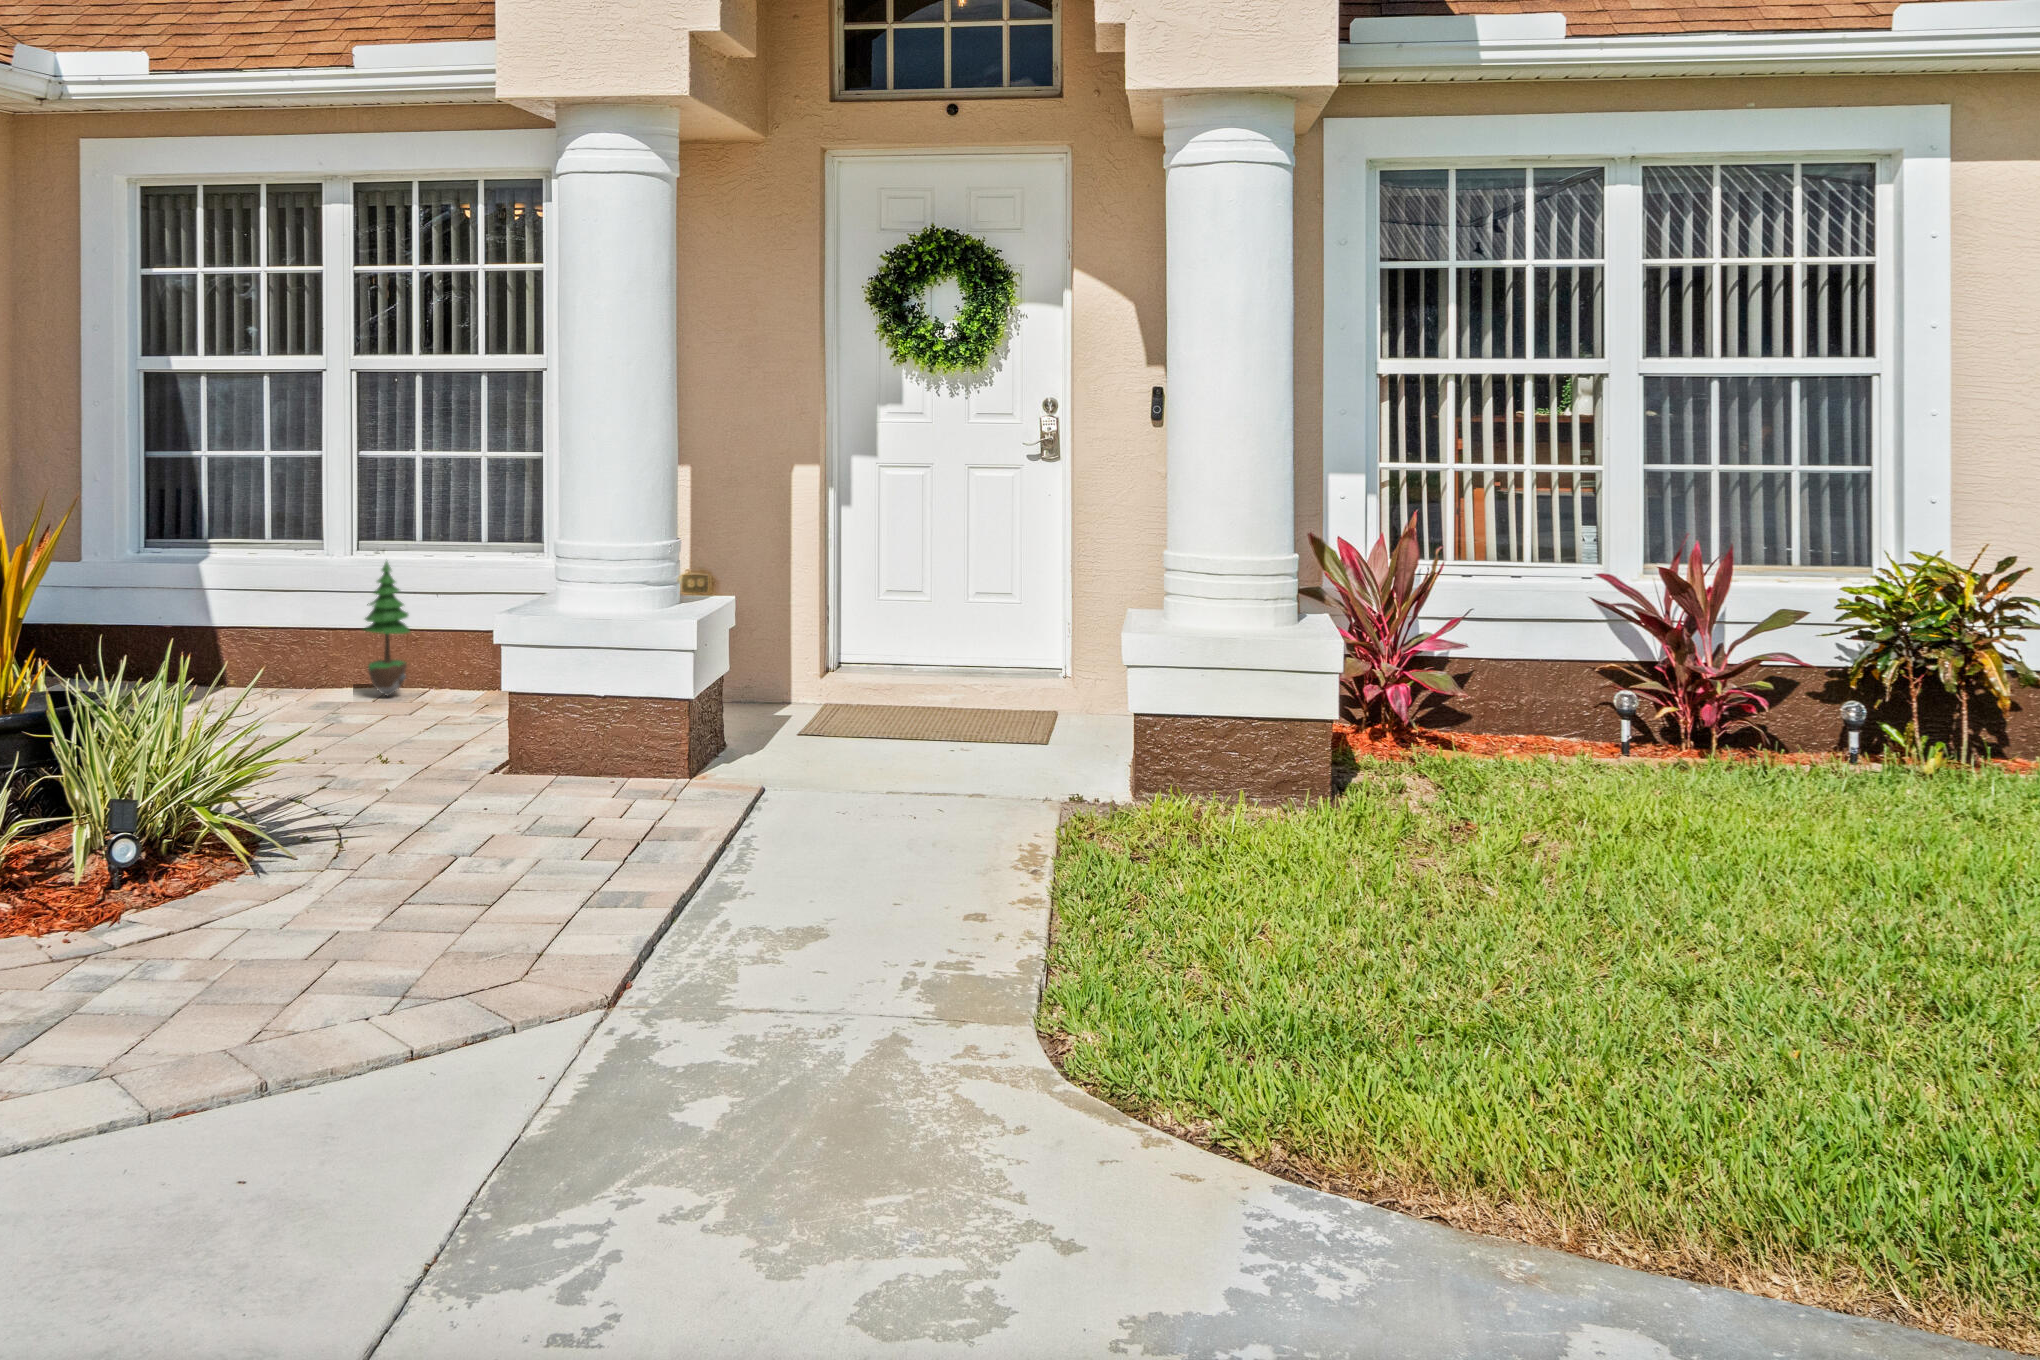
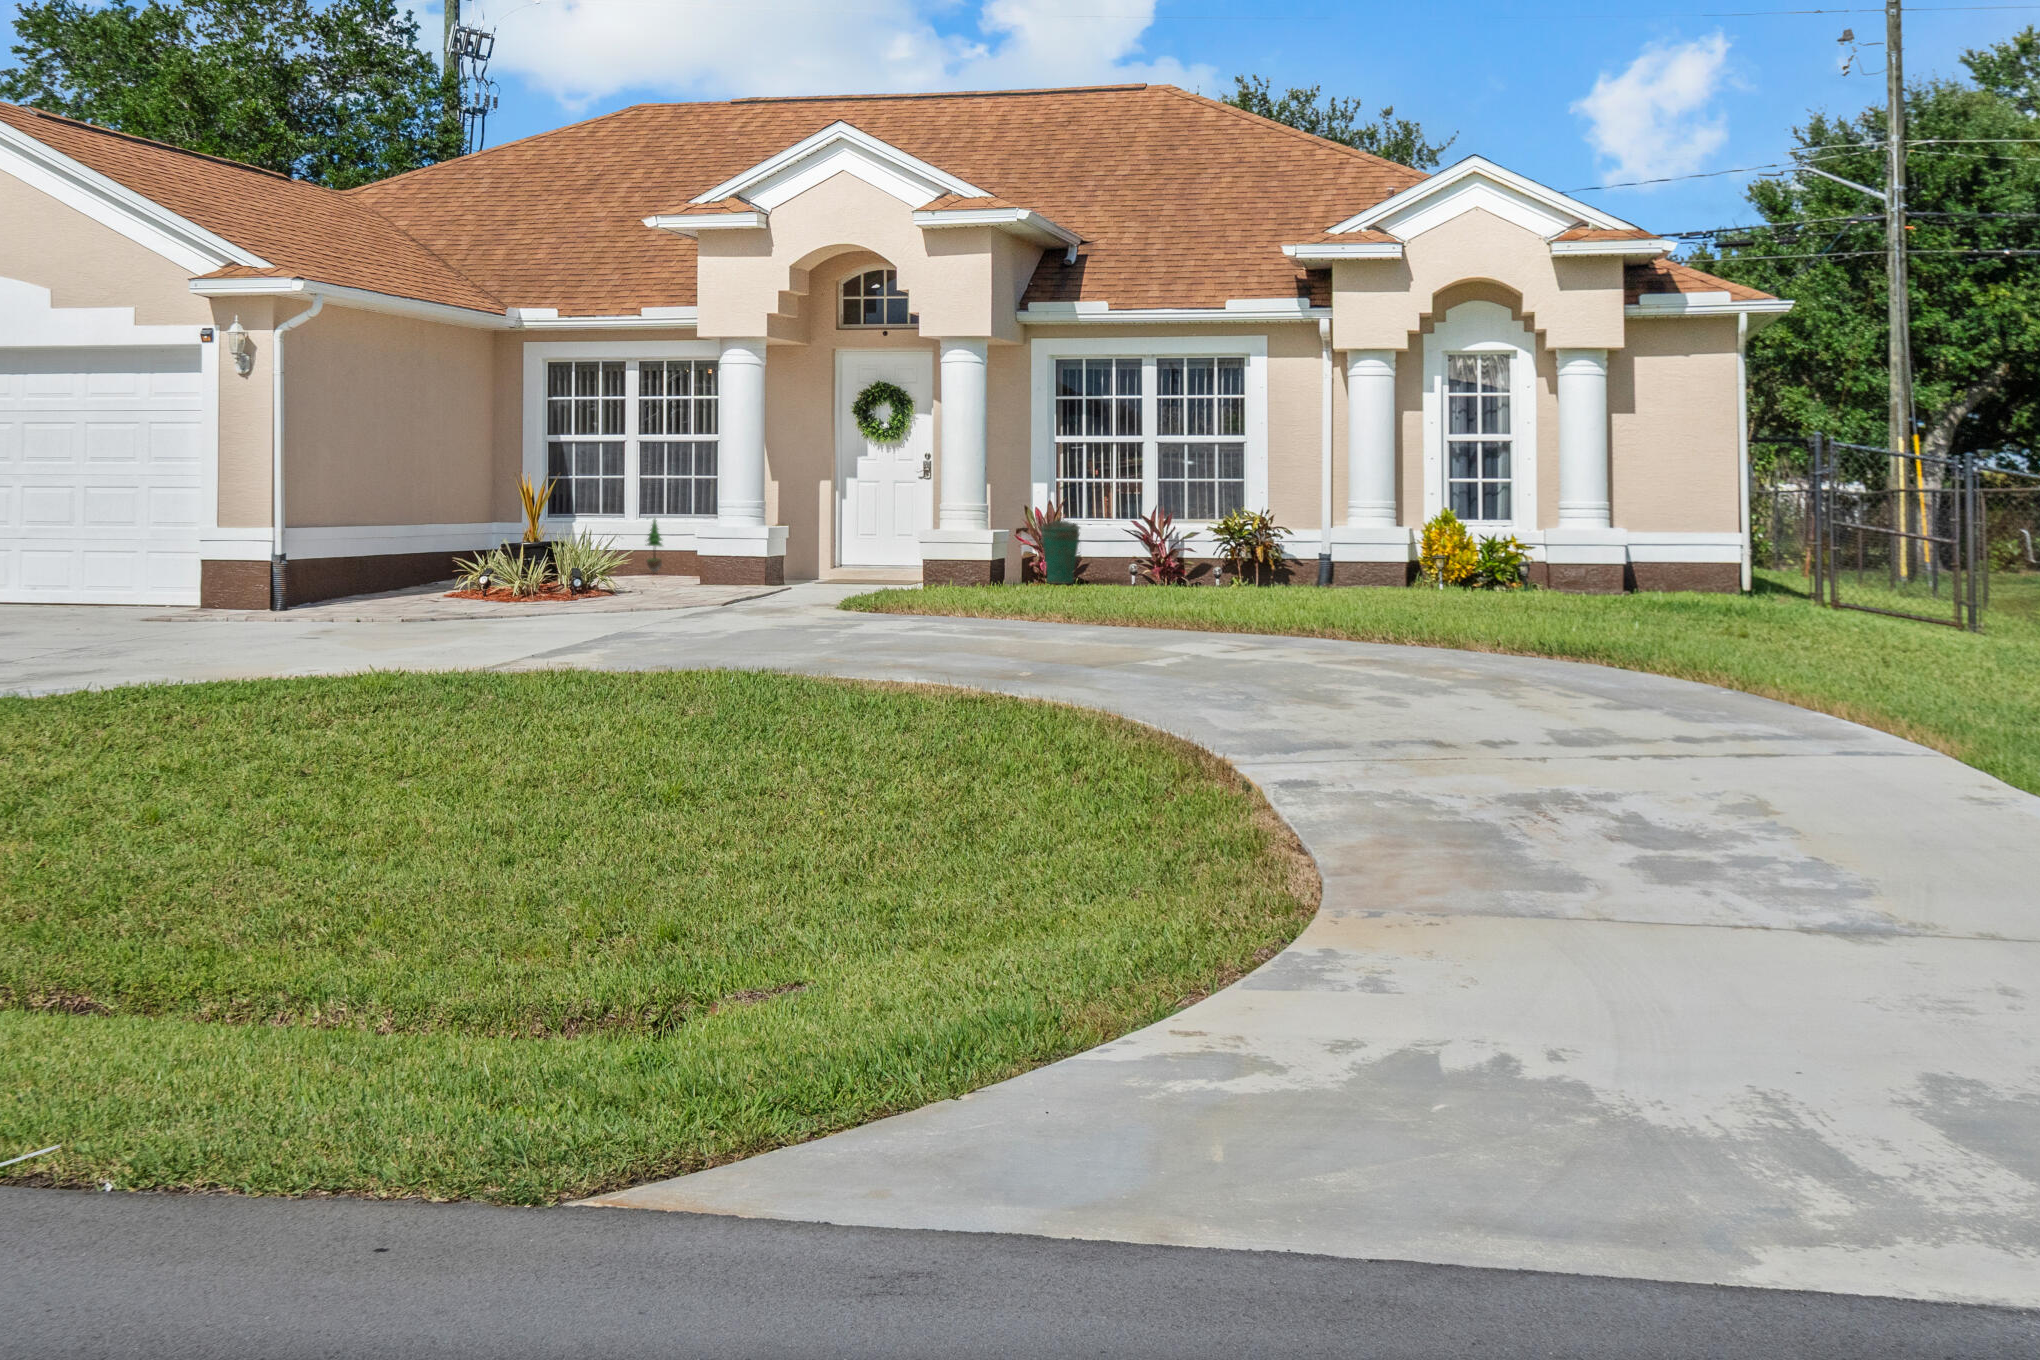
trash can: none [1391,580,1505,757] -> present [1040,519,1080,584]

